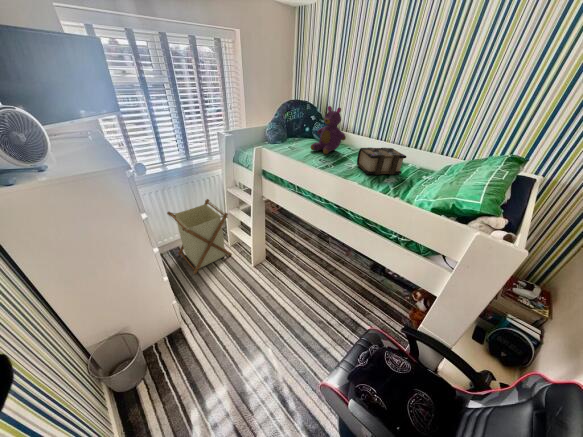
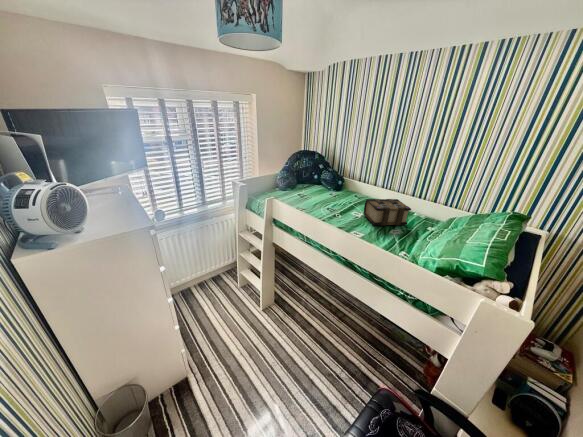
teddy bear: present [311,106,346,154] -> none [319,158,353,202]
laundry basket: present [167,199,232,274] -> none [181,242,241,318]

